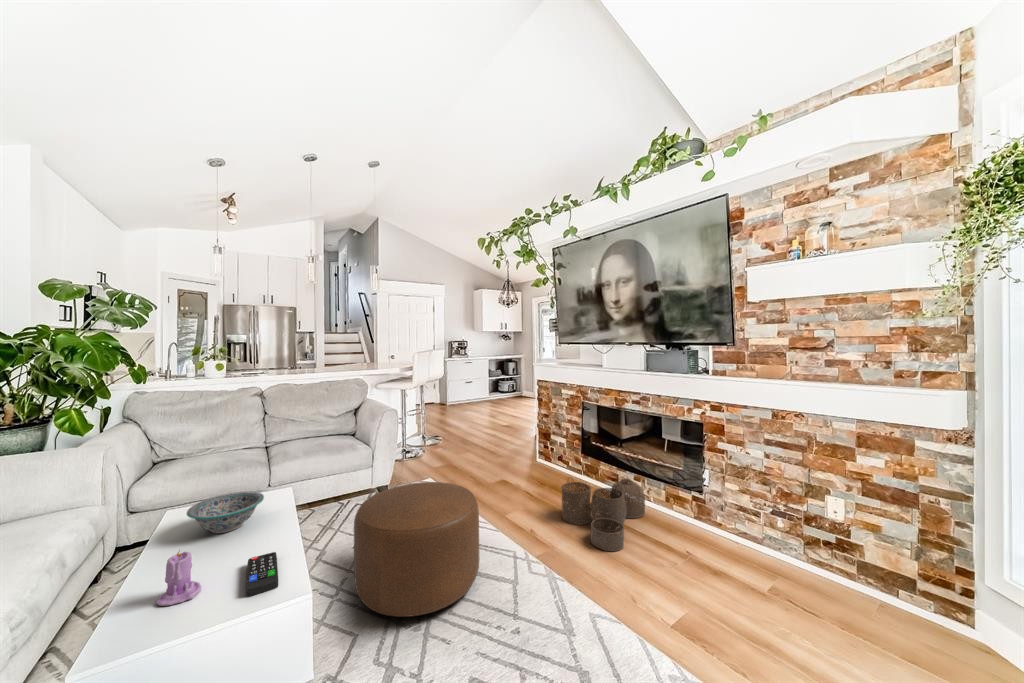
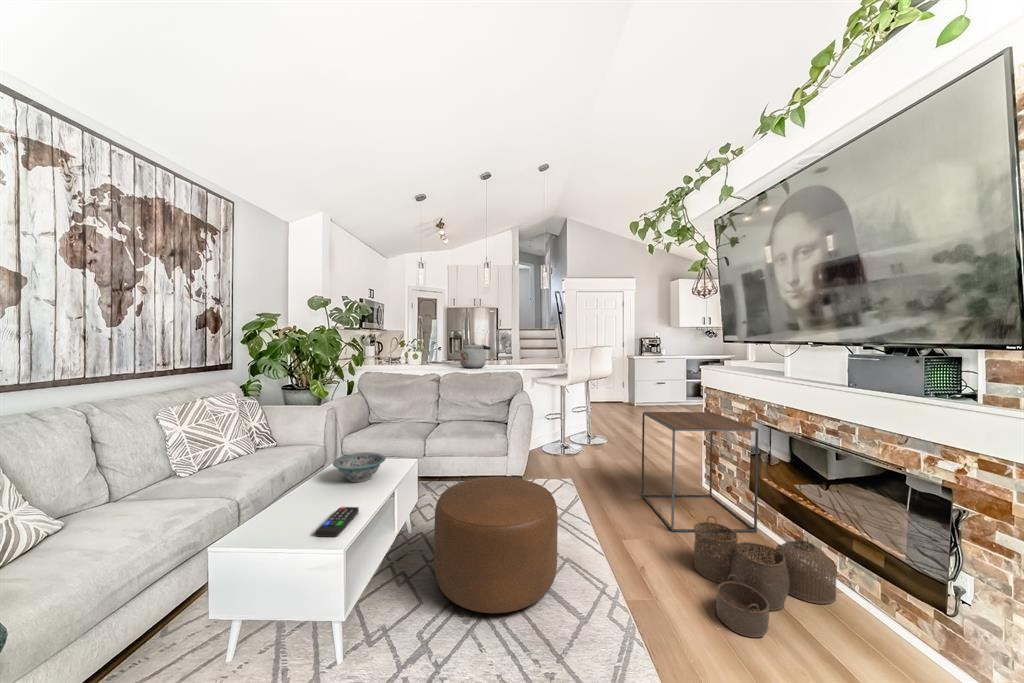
kettle: none [285,350,327,380] -> present [460,343,491,368]
side table: none [497,399,586,500] -> present [642,412,758,532]
candle: present [156,550,201,606] -> none [275,485,305,525]

